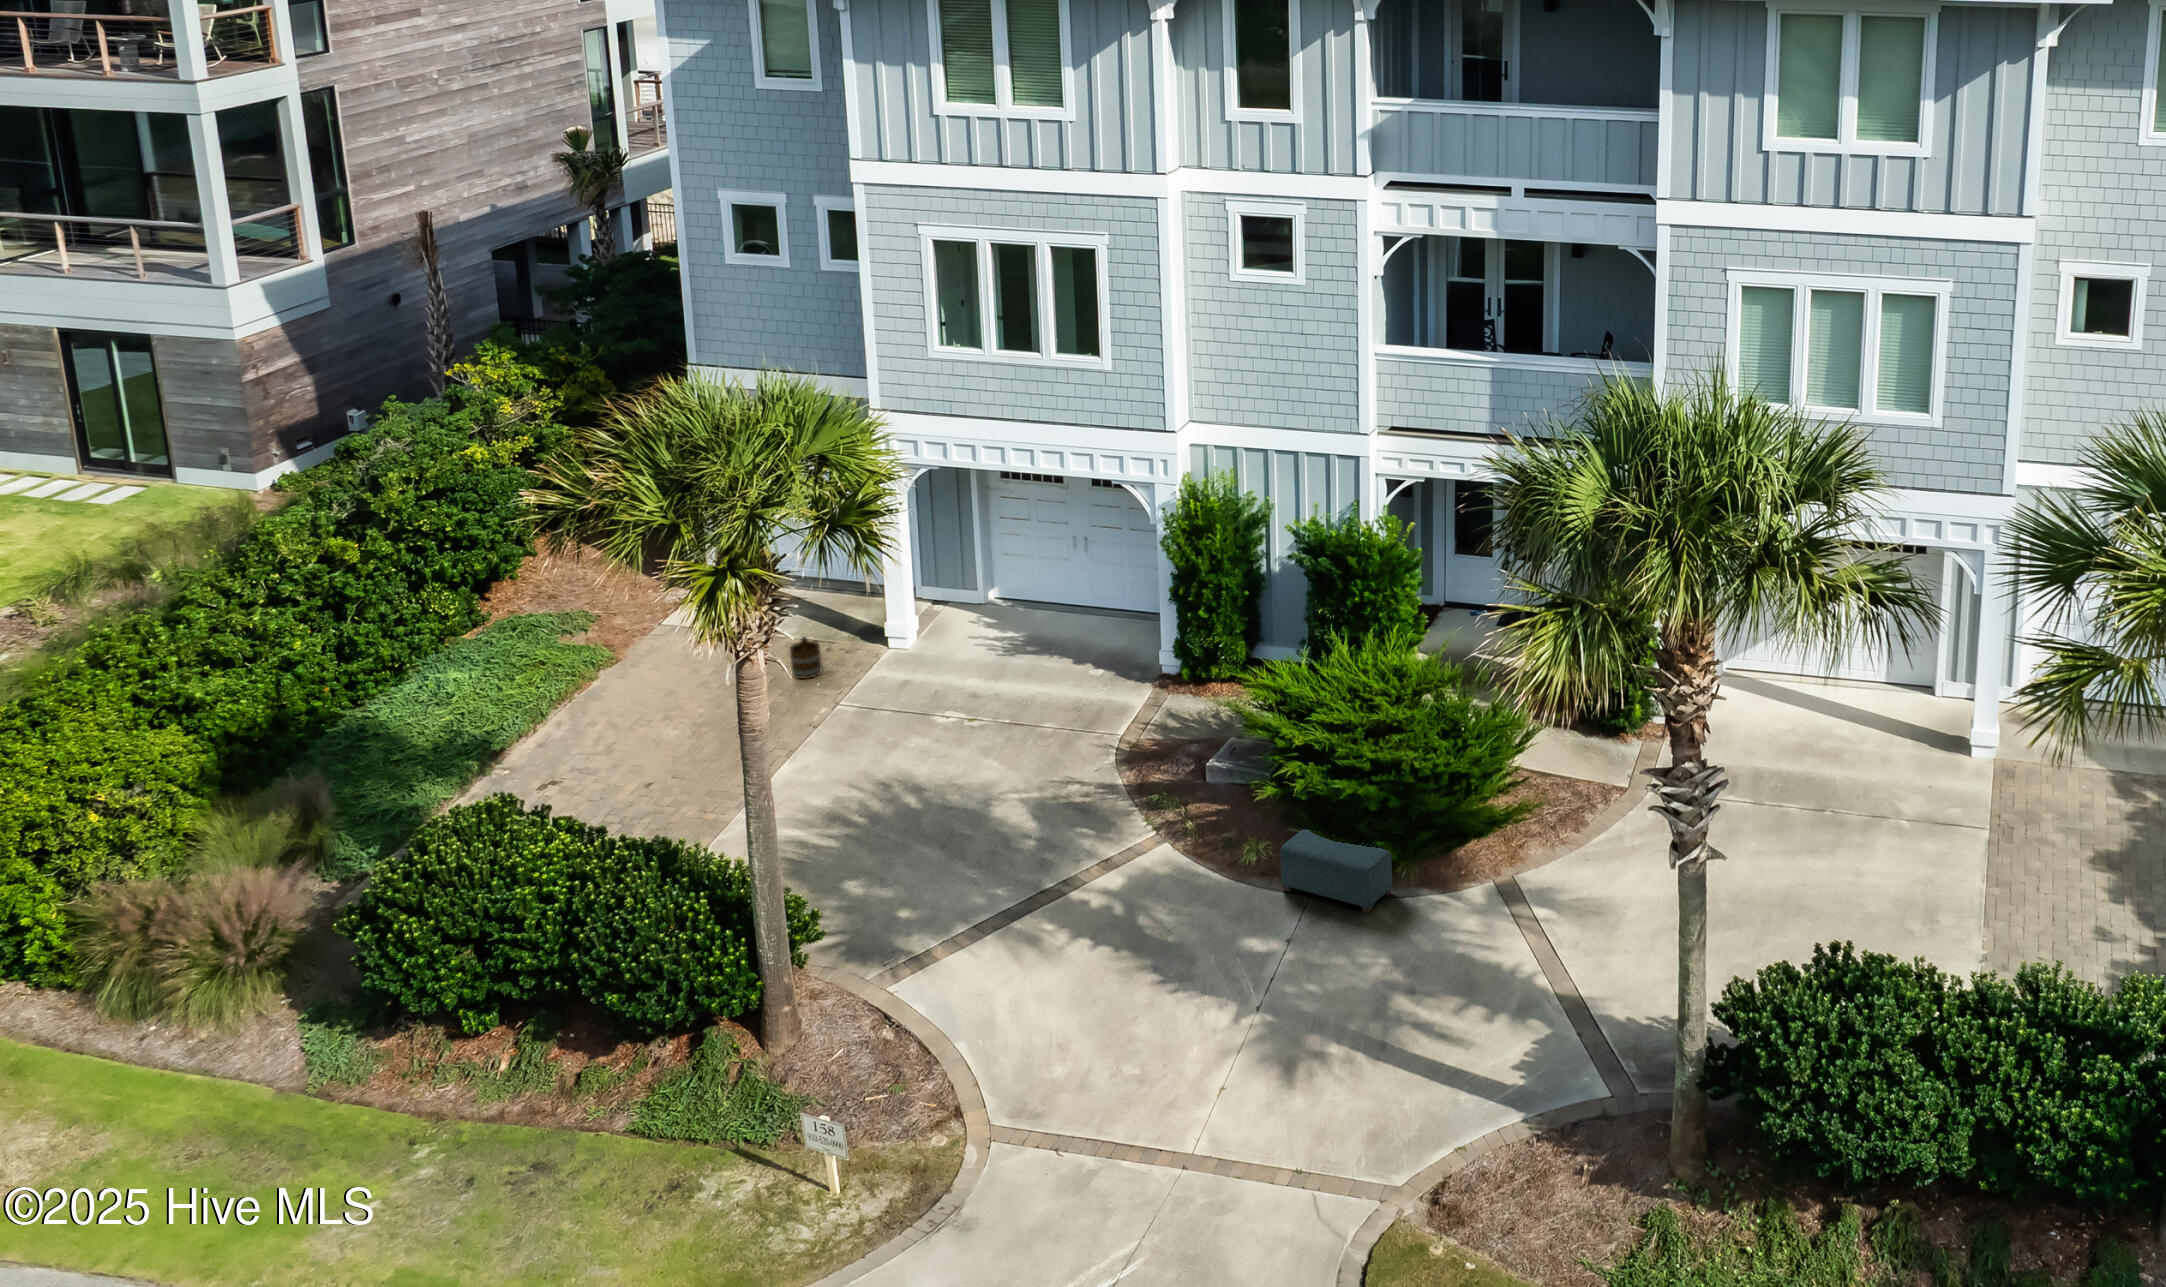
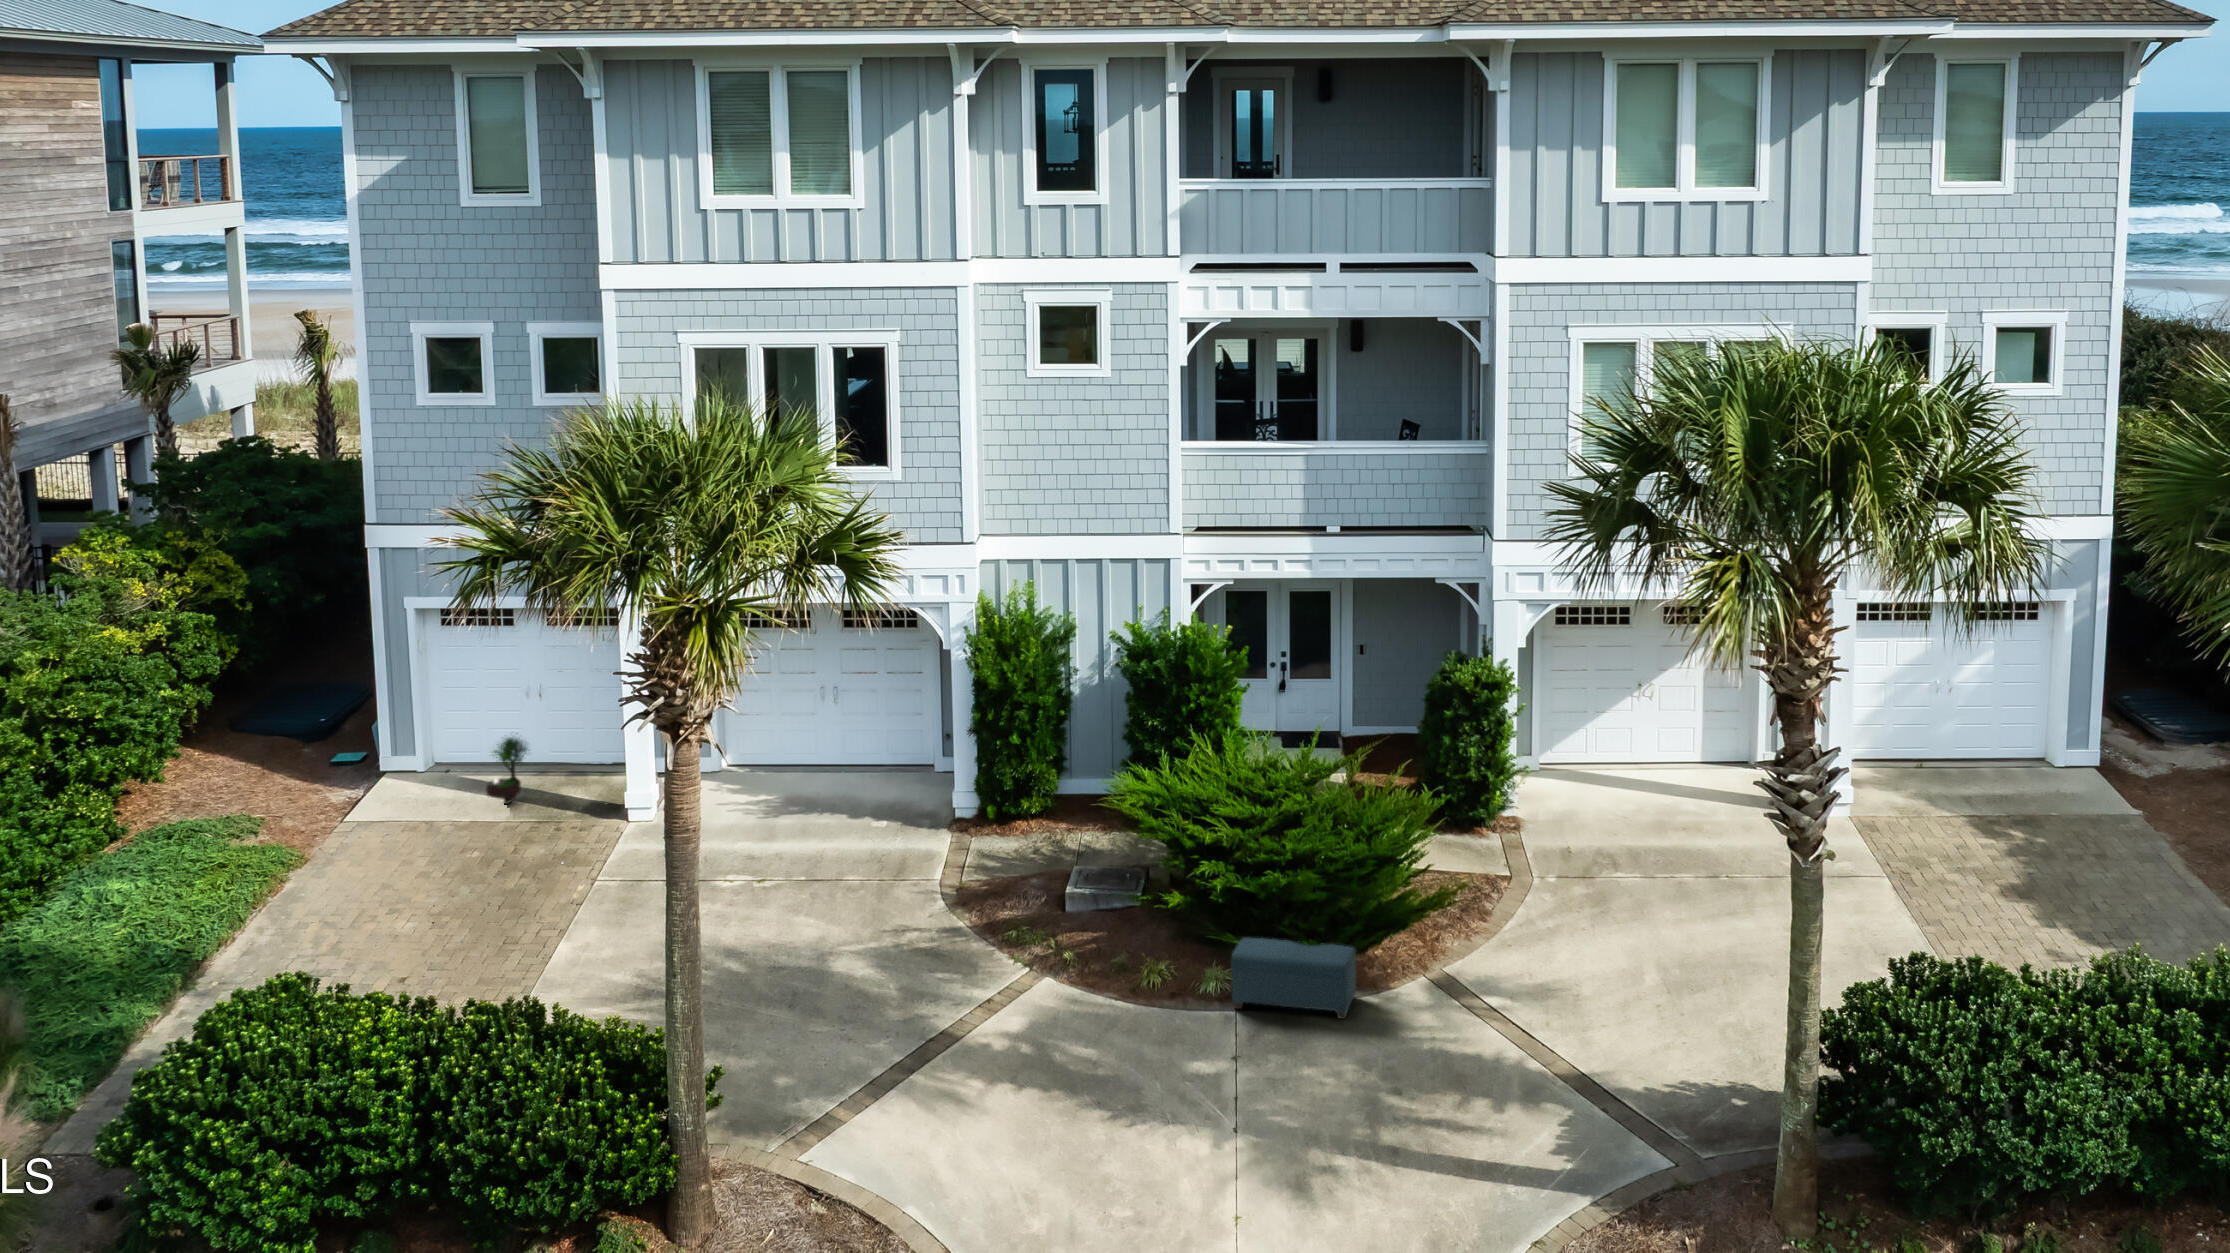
potted tree: none [794,546,830,608] -> present [486,733,527,804]
bucket: present [790,636,823,679] -> none [519,820,556,870]

